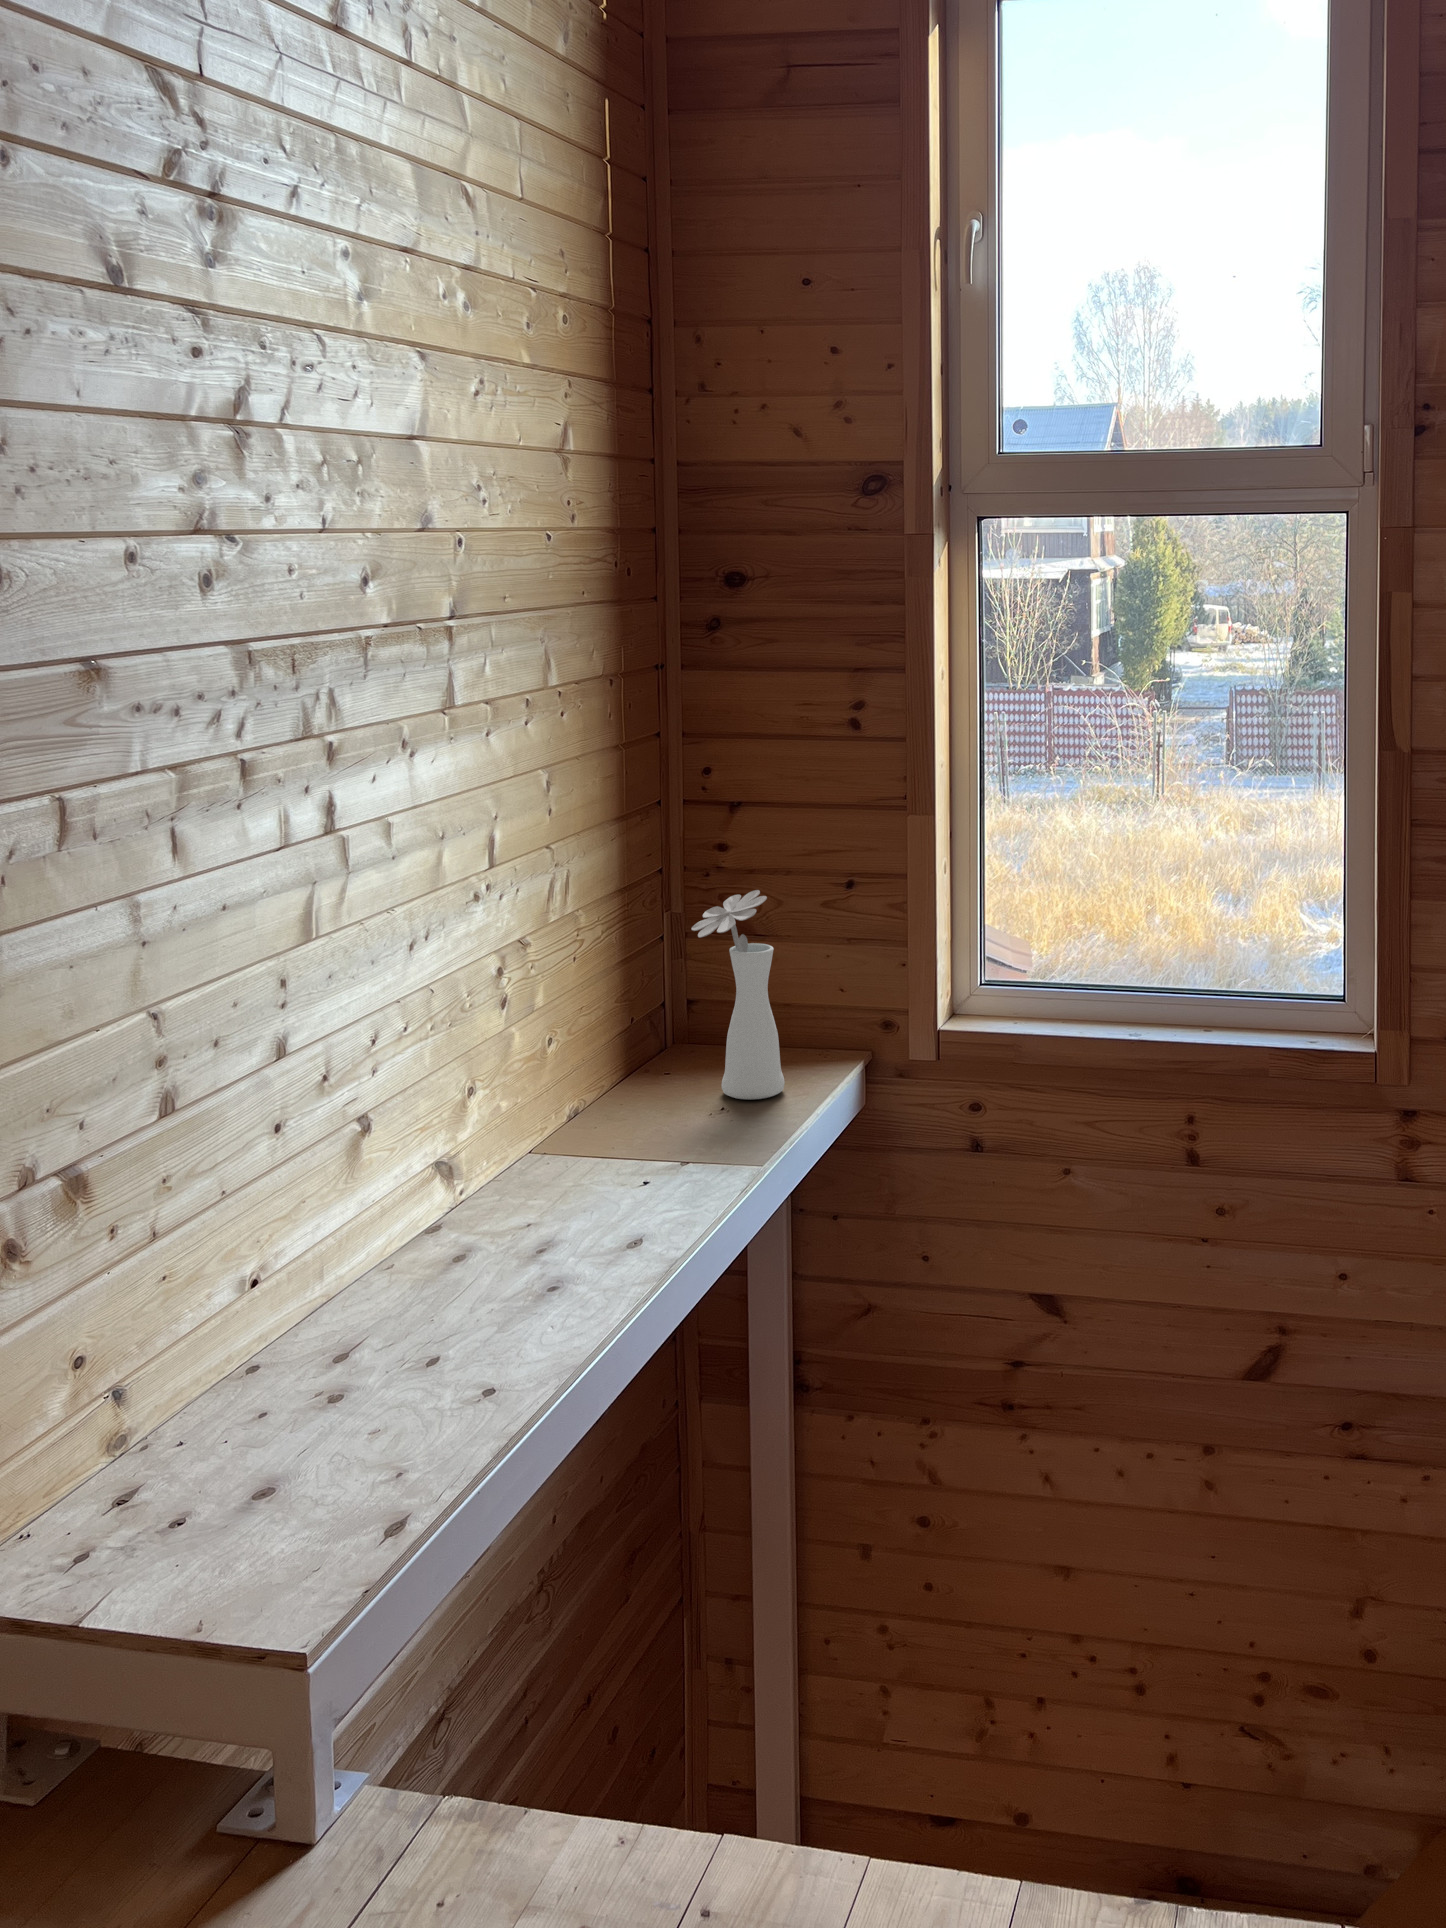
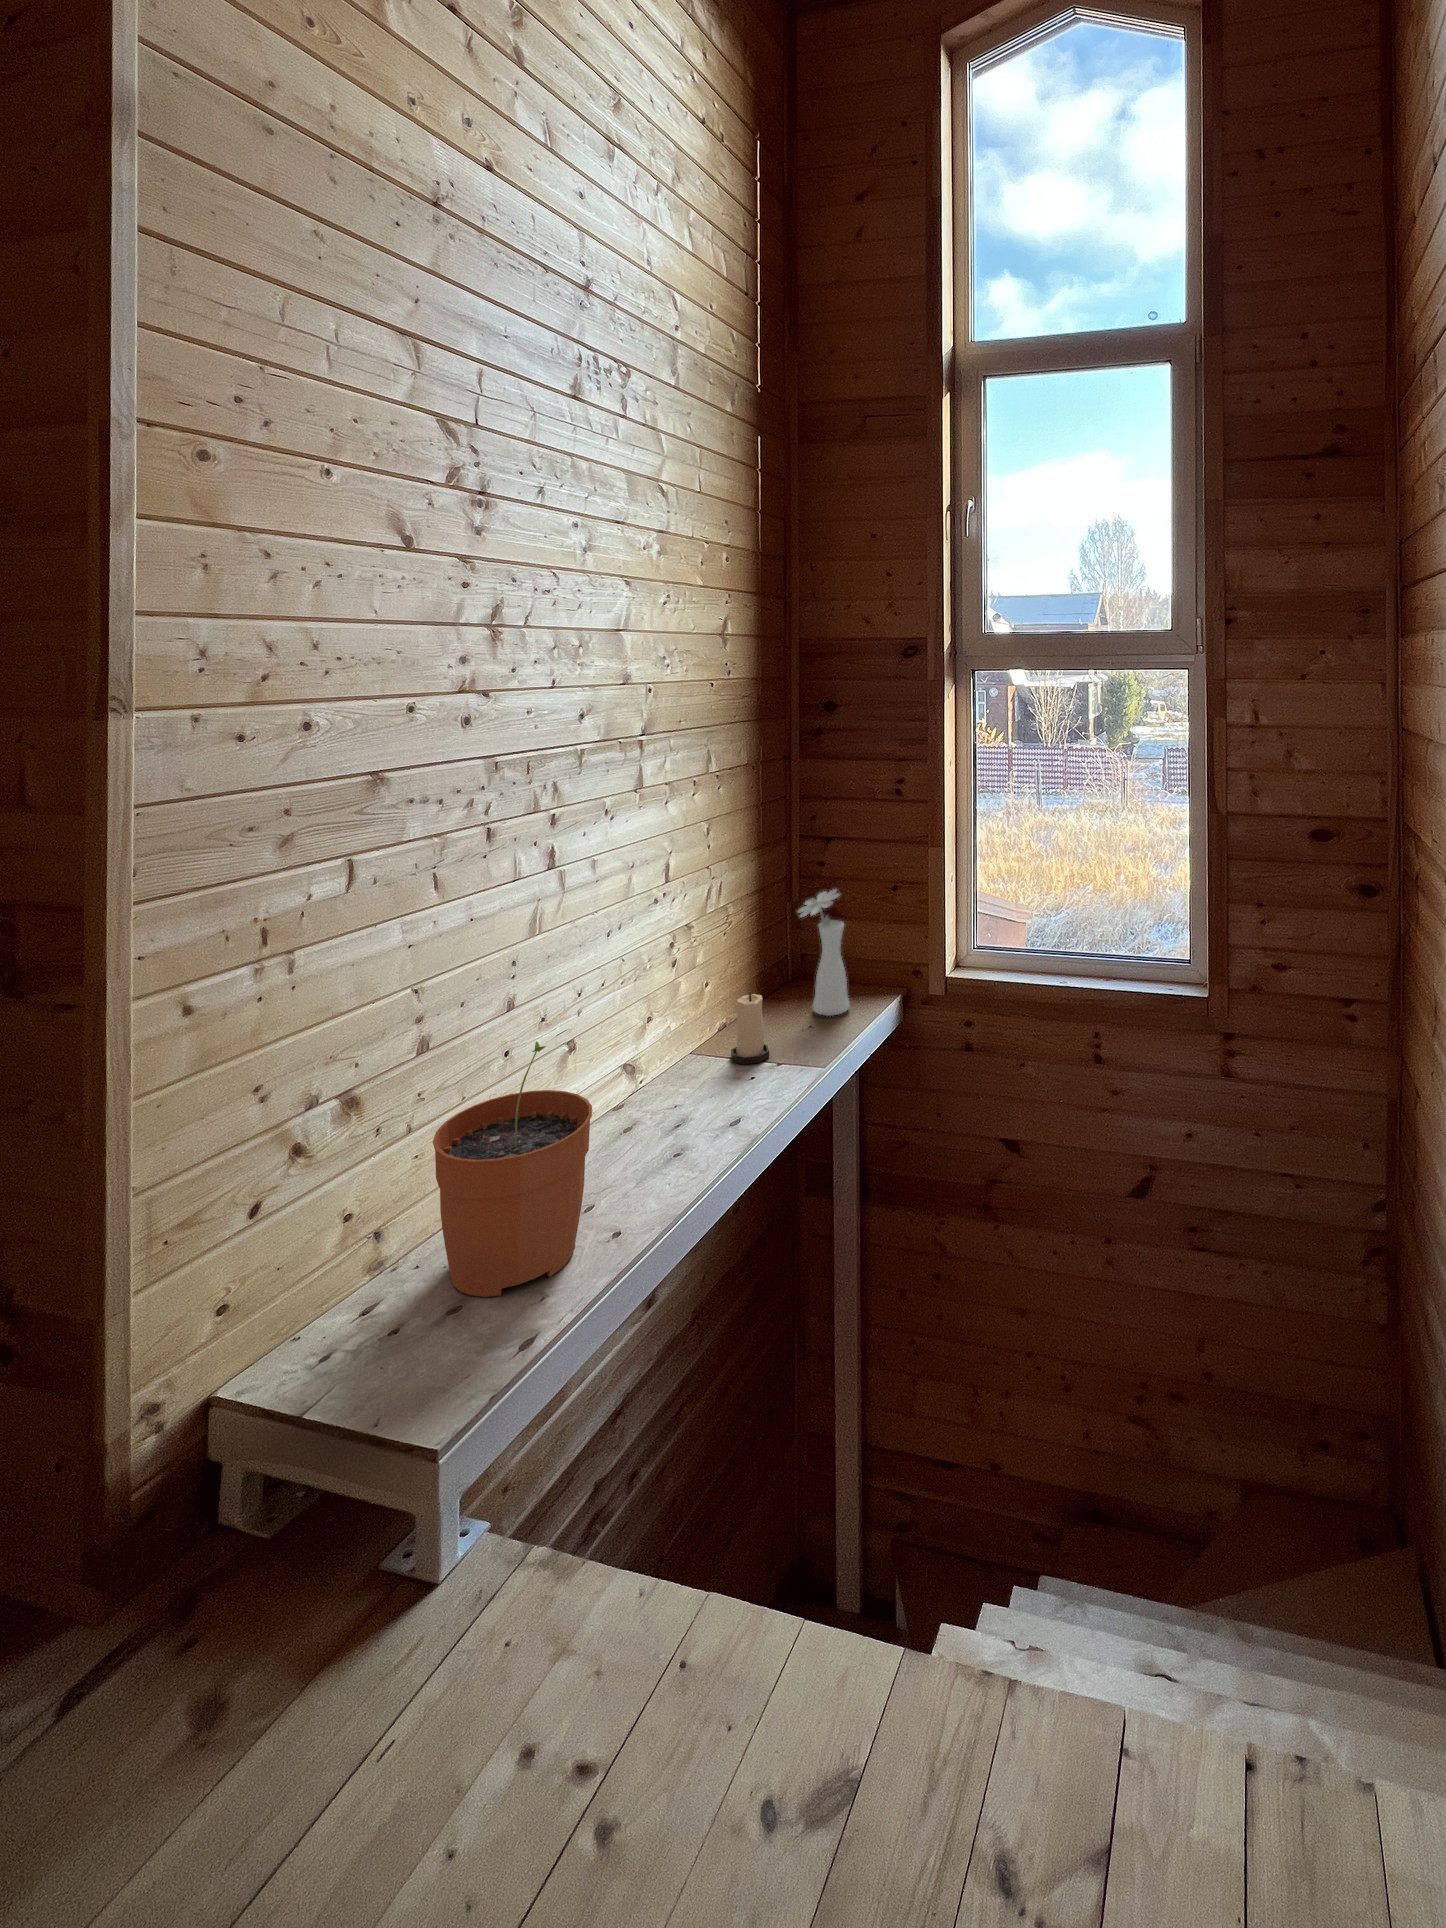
candle: none [601,1053,666,1169] -> present [731,993,769,1065]
plant pot: none [210,1094,452,1468] -> present [433,1042,592,1297]

